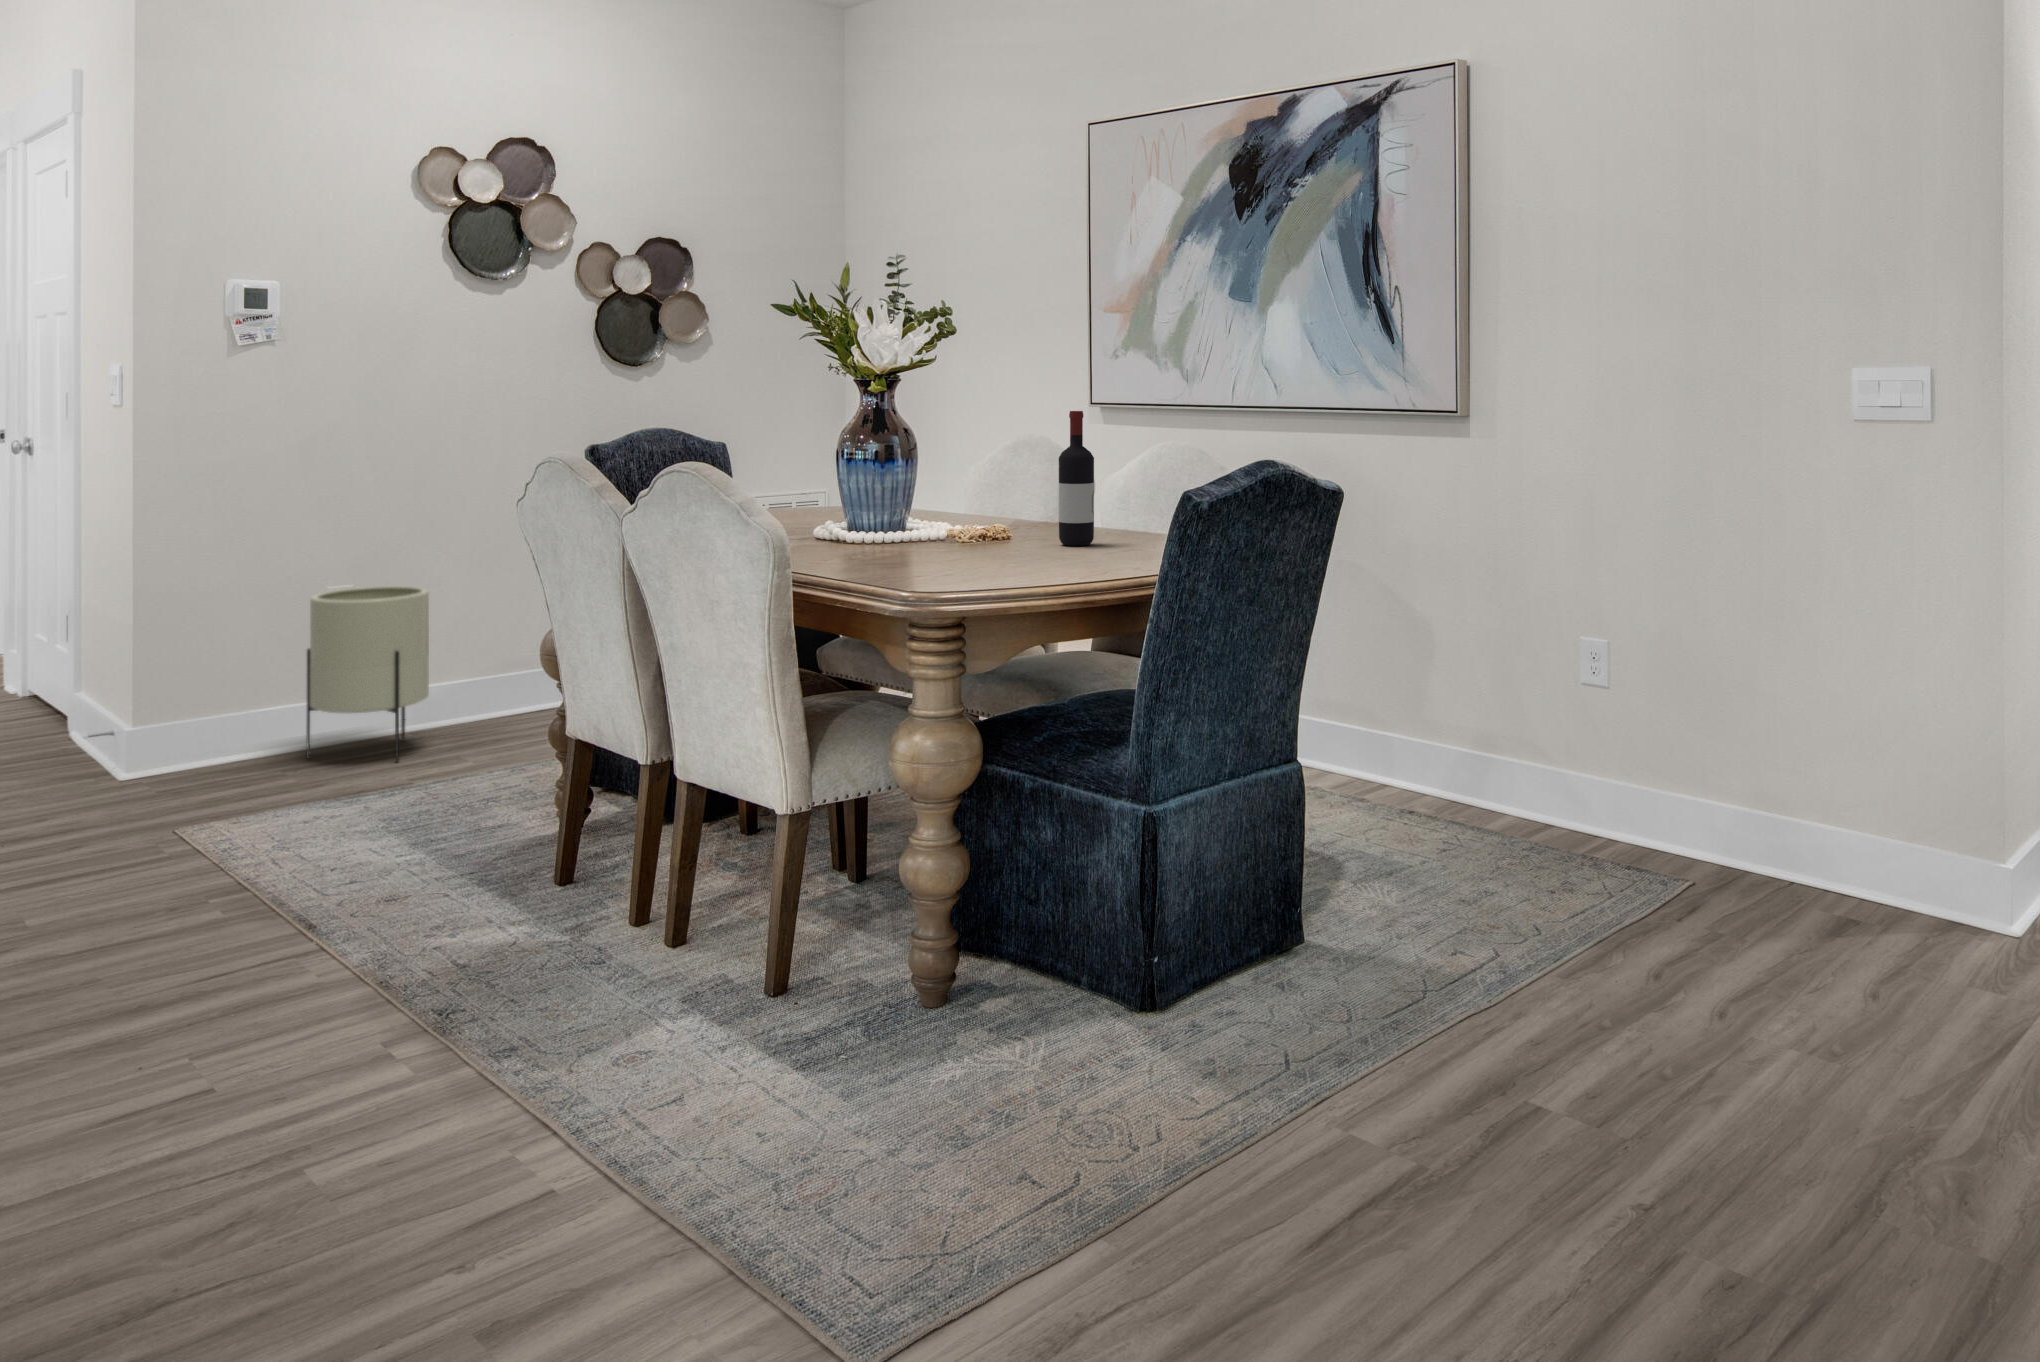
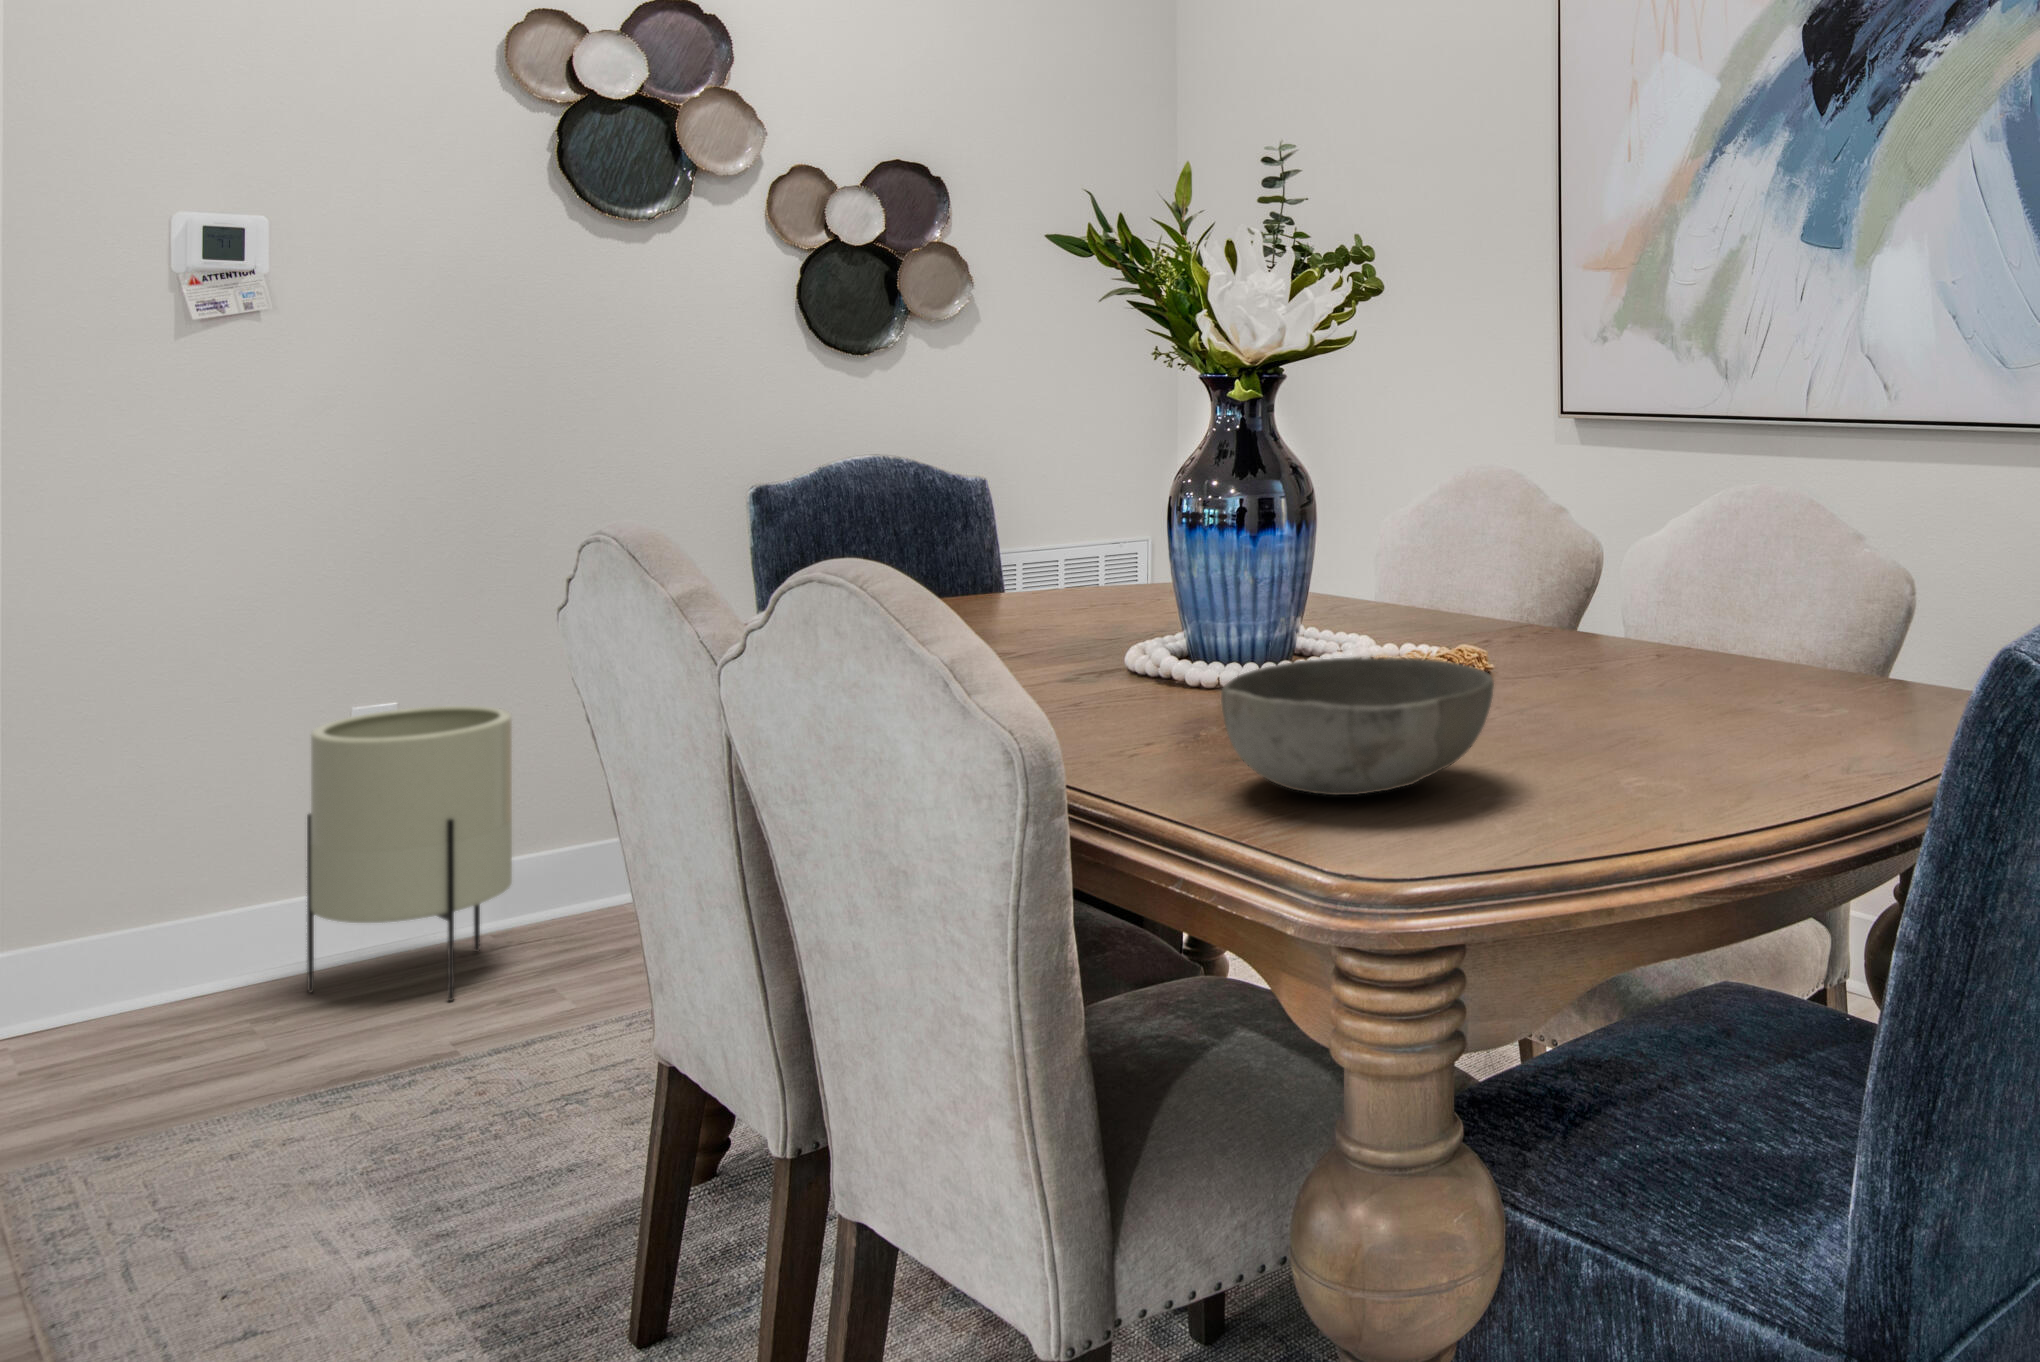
wine bottle: present [1059,411,1094,546] -> none [1584,436,1651,692]
bowl: none [862,516,991,574] -> present [1221,657,1494,795]

